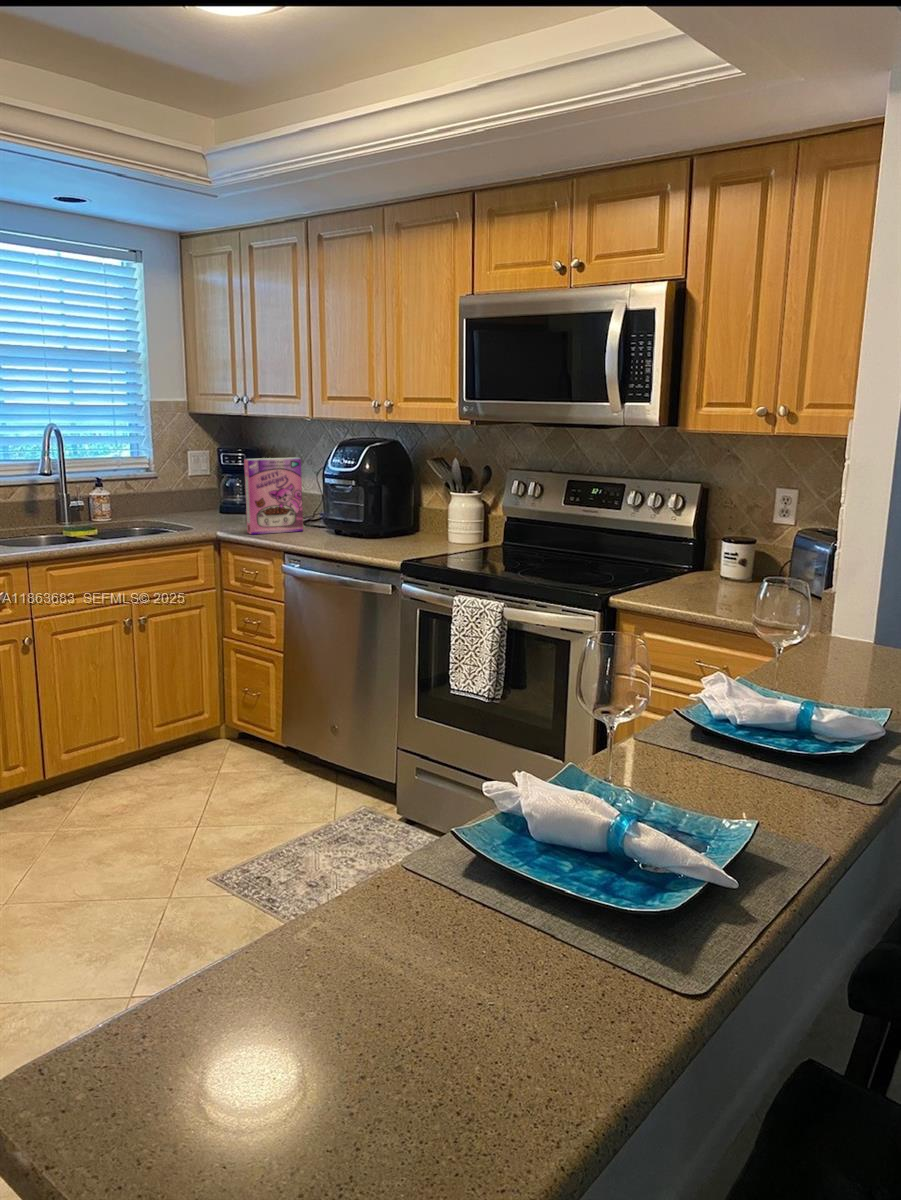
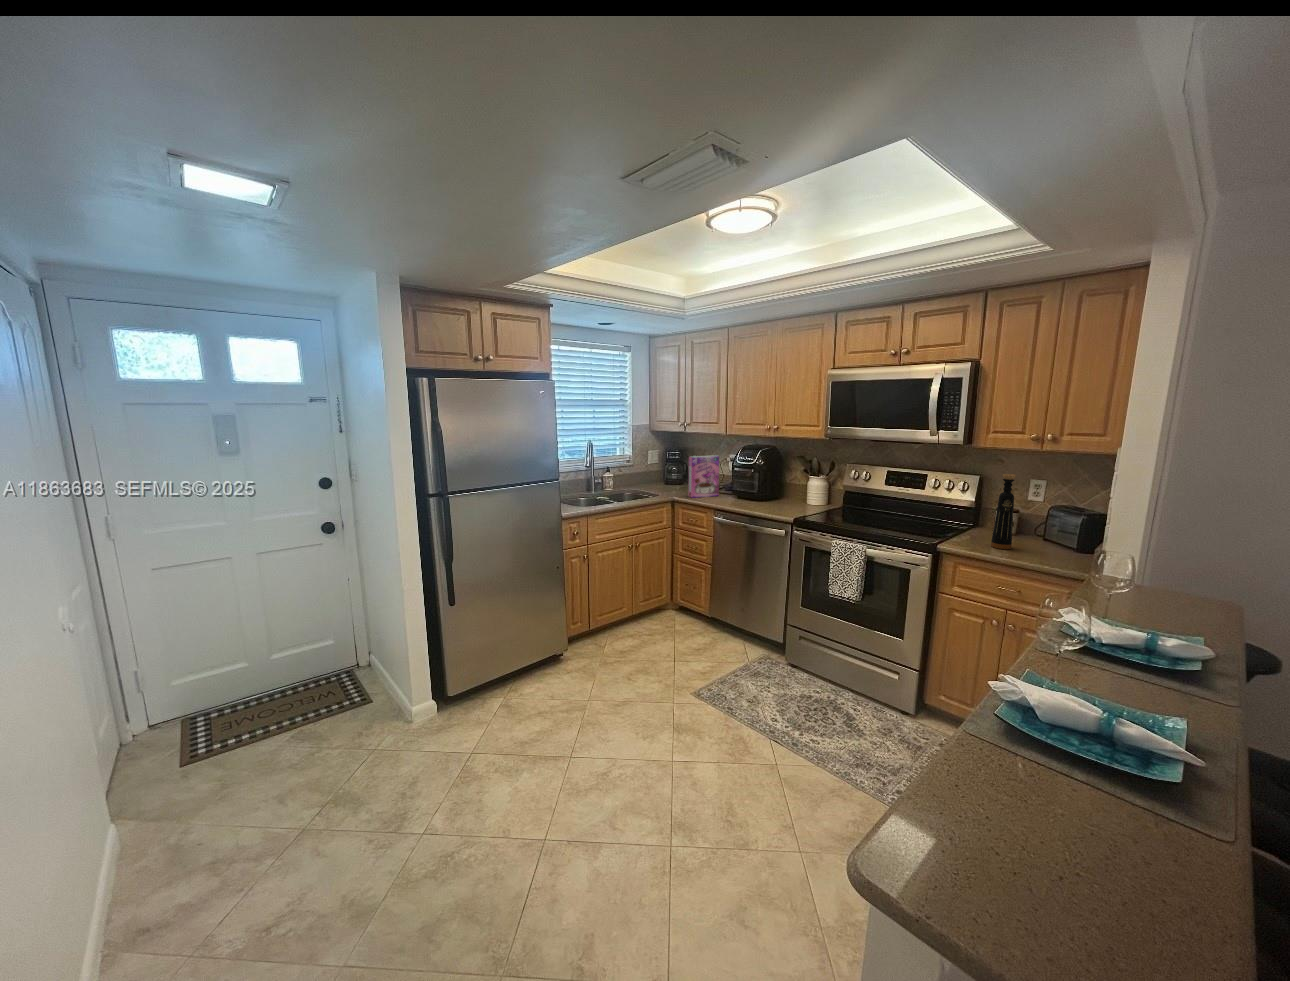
bottle: none [696,475,729,603] -> present [991,474,1016,549]

